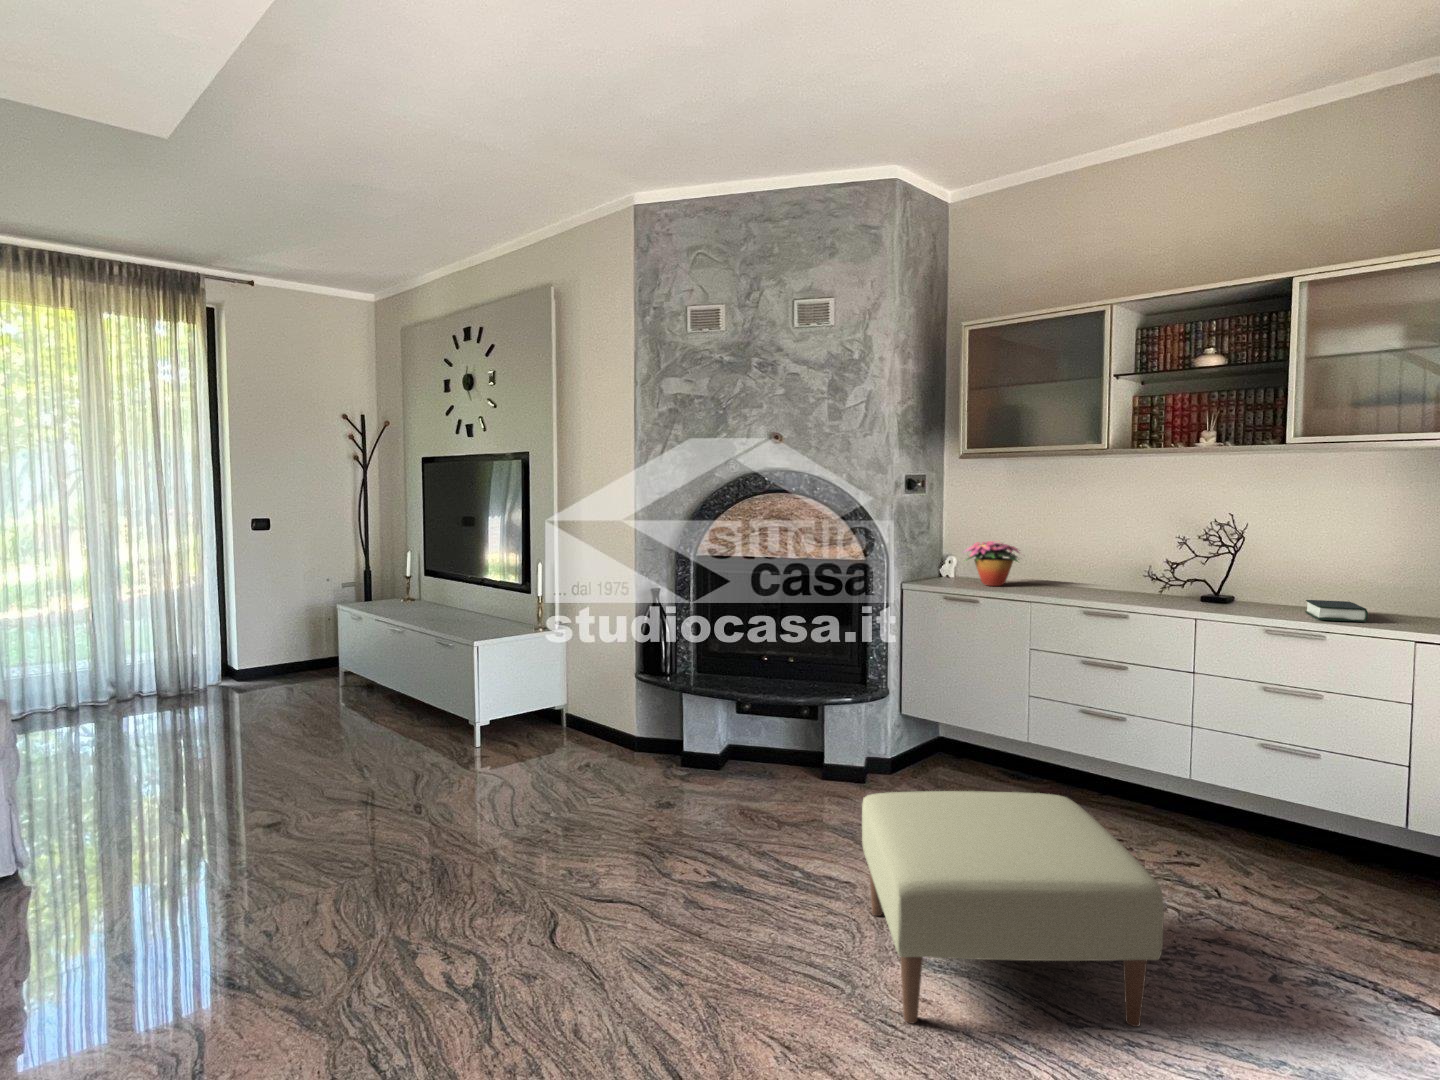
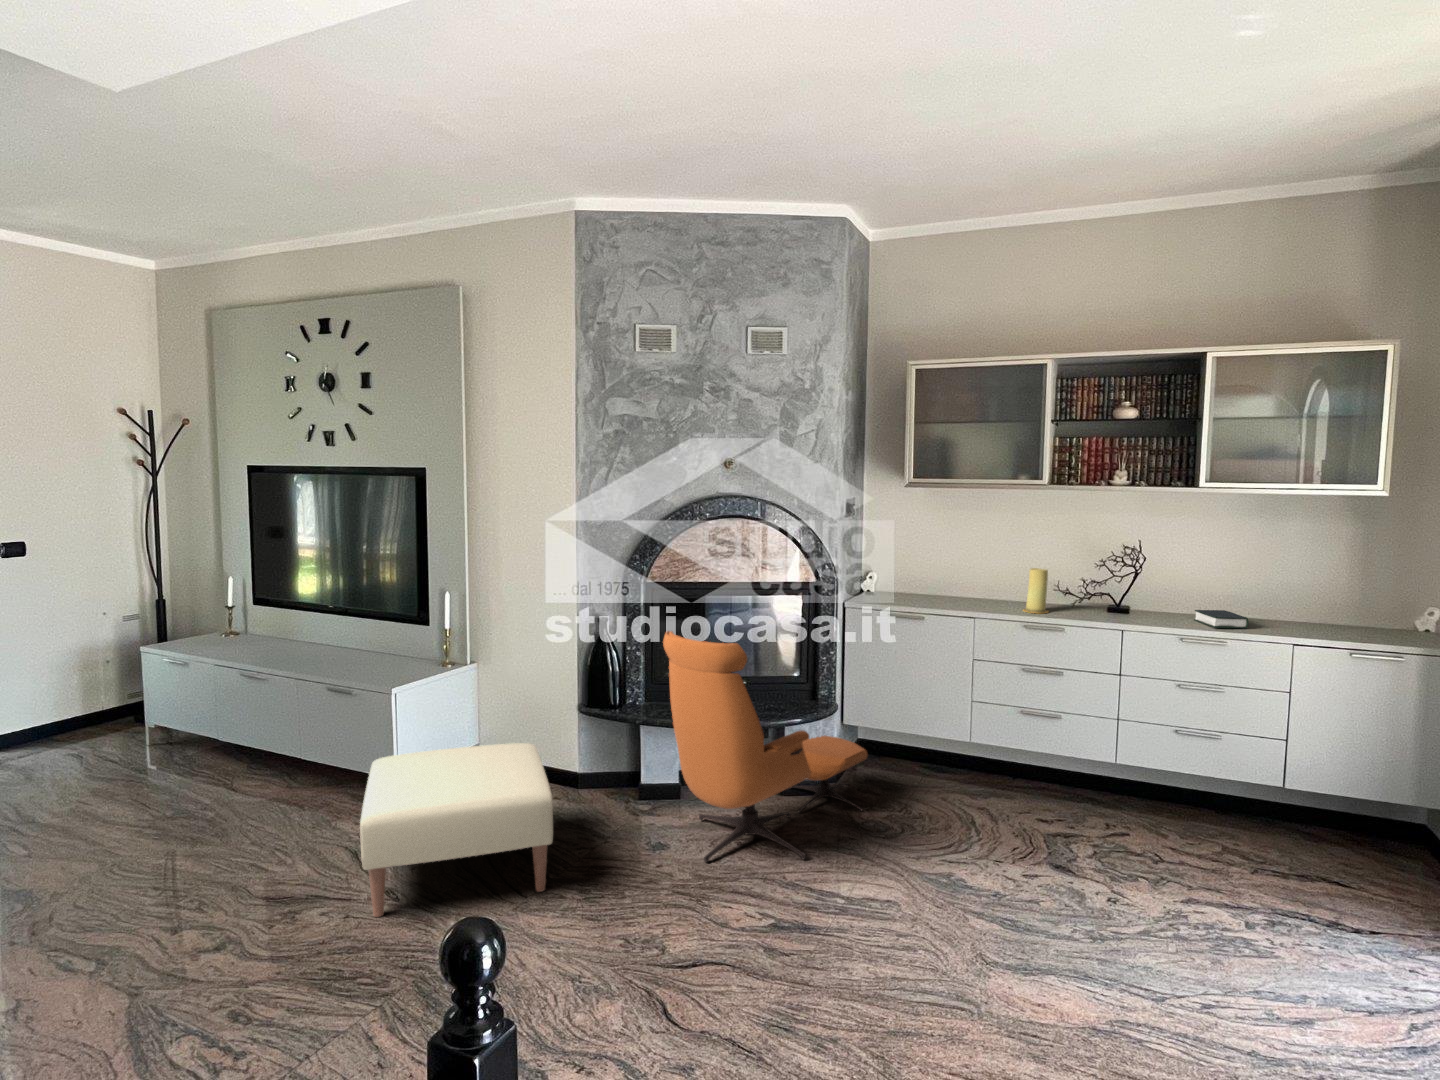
flower arrangement: present [966,541,1019,586] -> none [897,560,959,602]
candle: none [1093,548,1124,599] -> present [1024,568,1048,613]
lounge chair: none [660,592,907,833] -> present [663,631,867,862]
ottoman: present [862,791,1164,1027] -> present [360,743,553,917]

